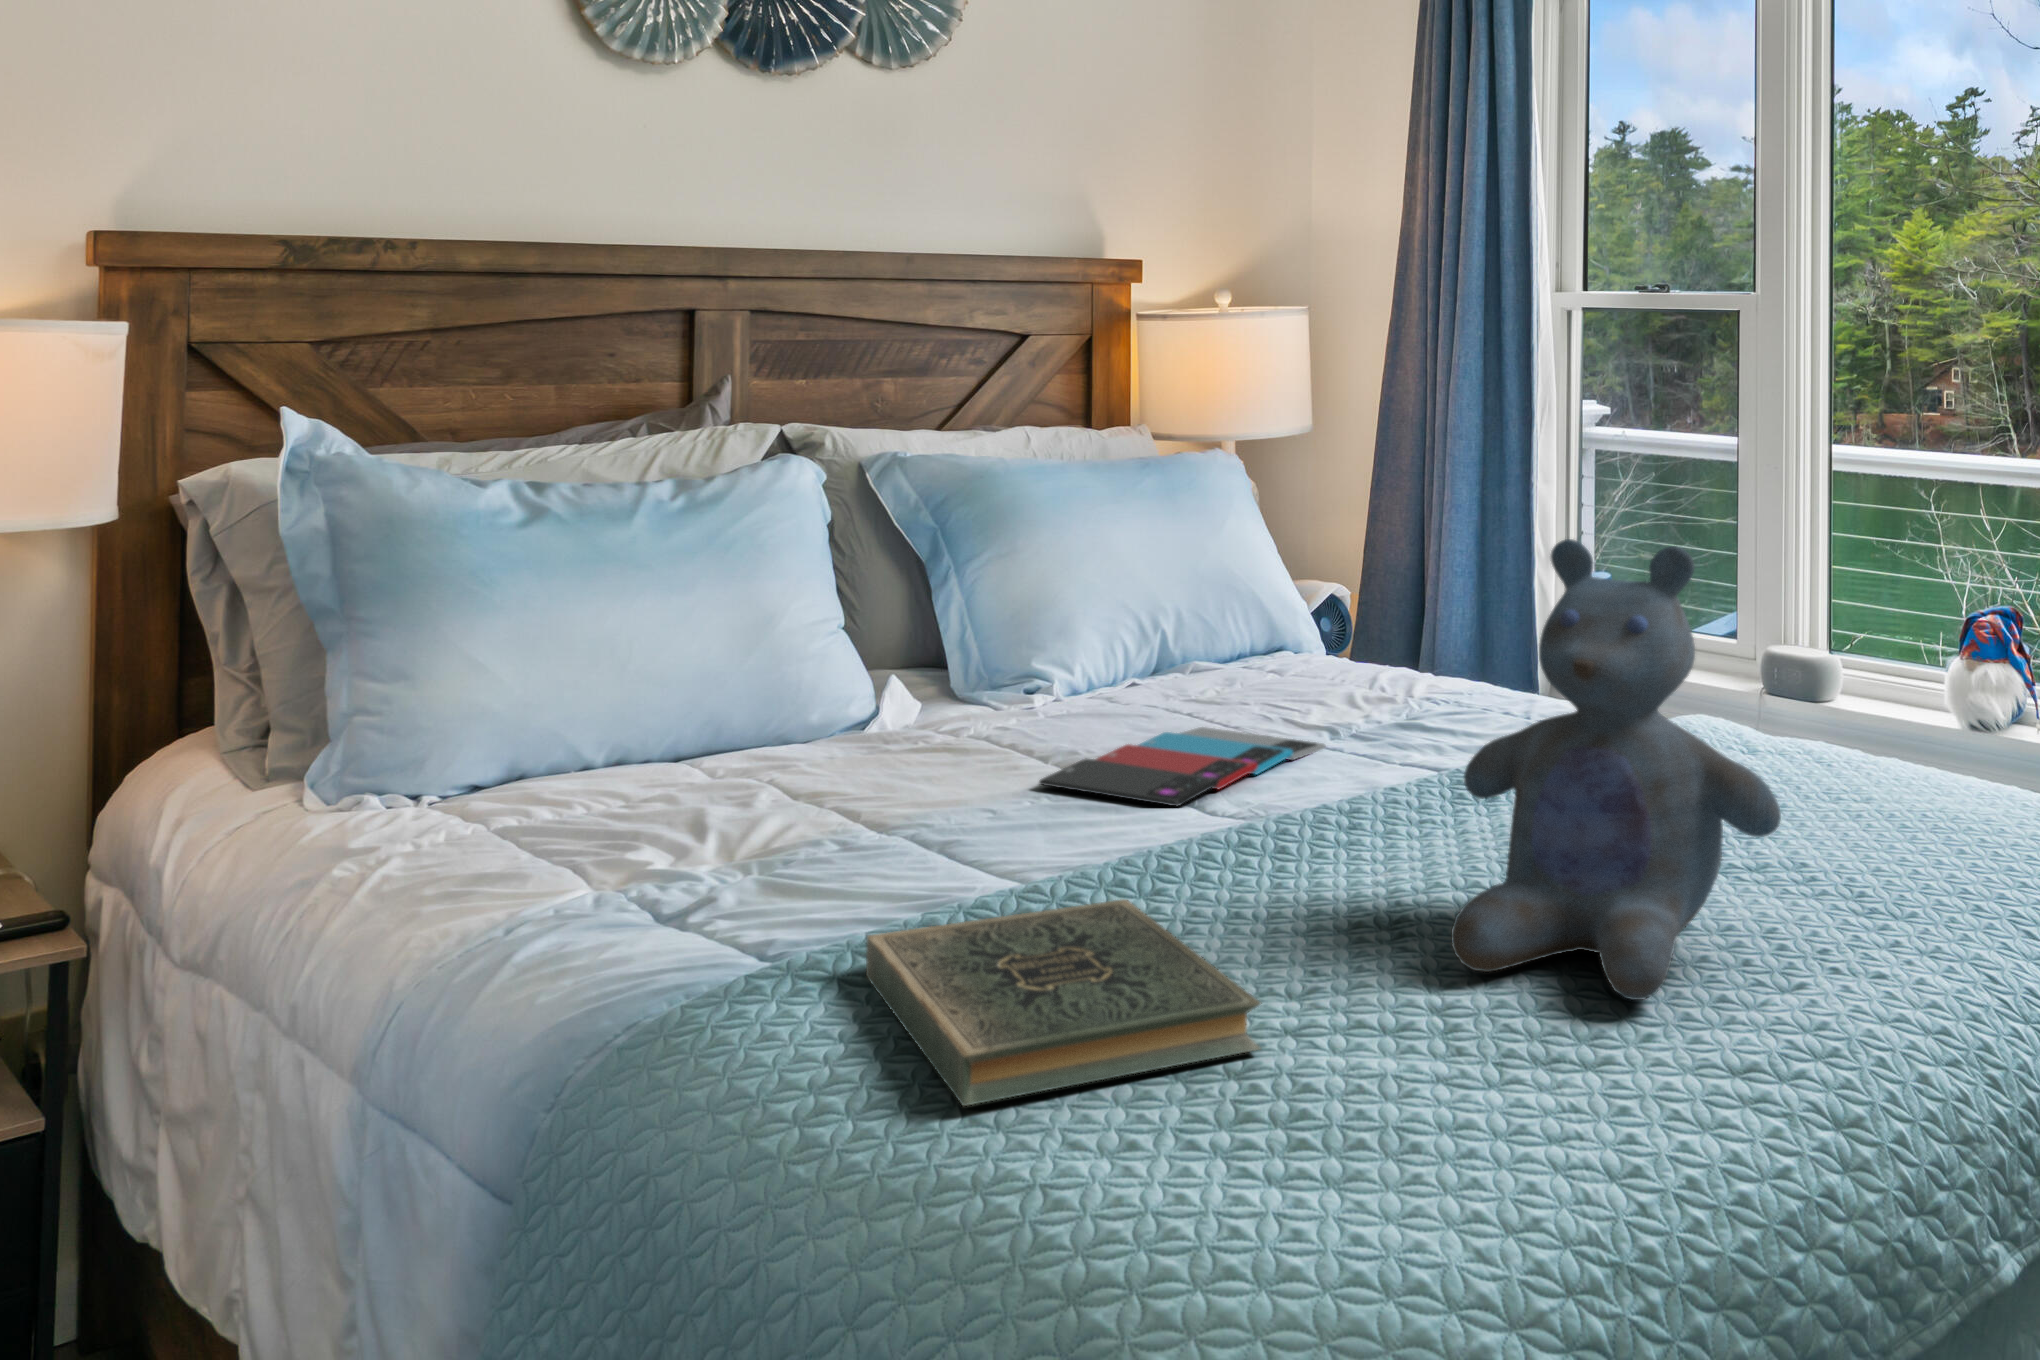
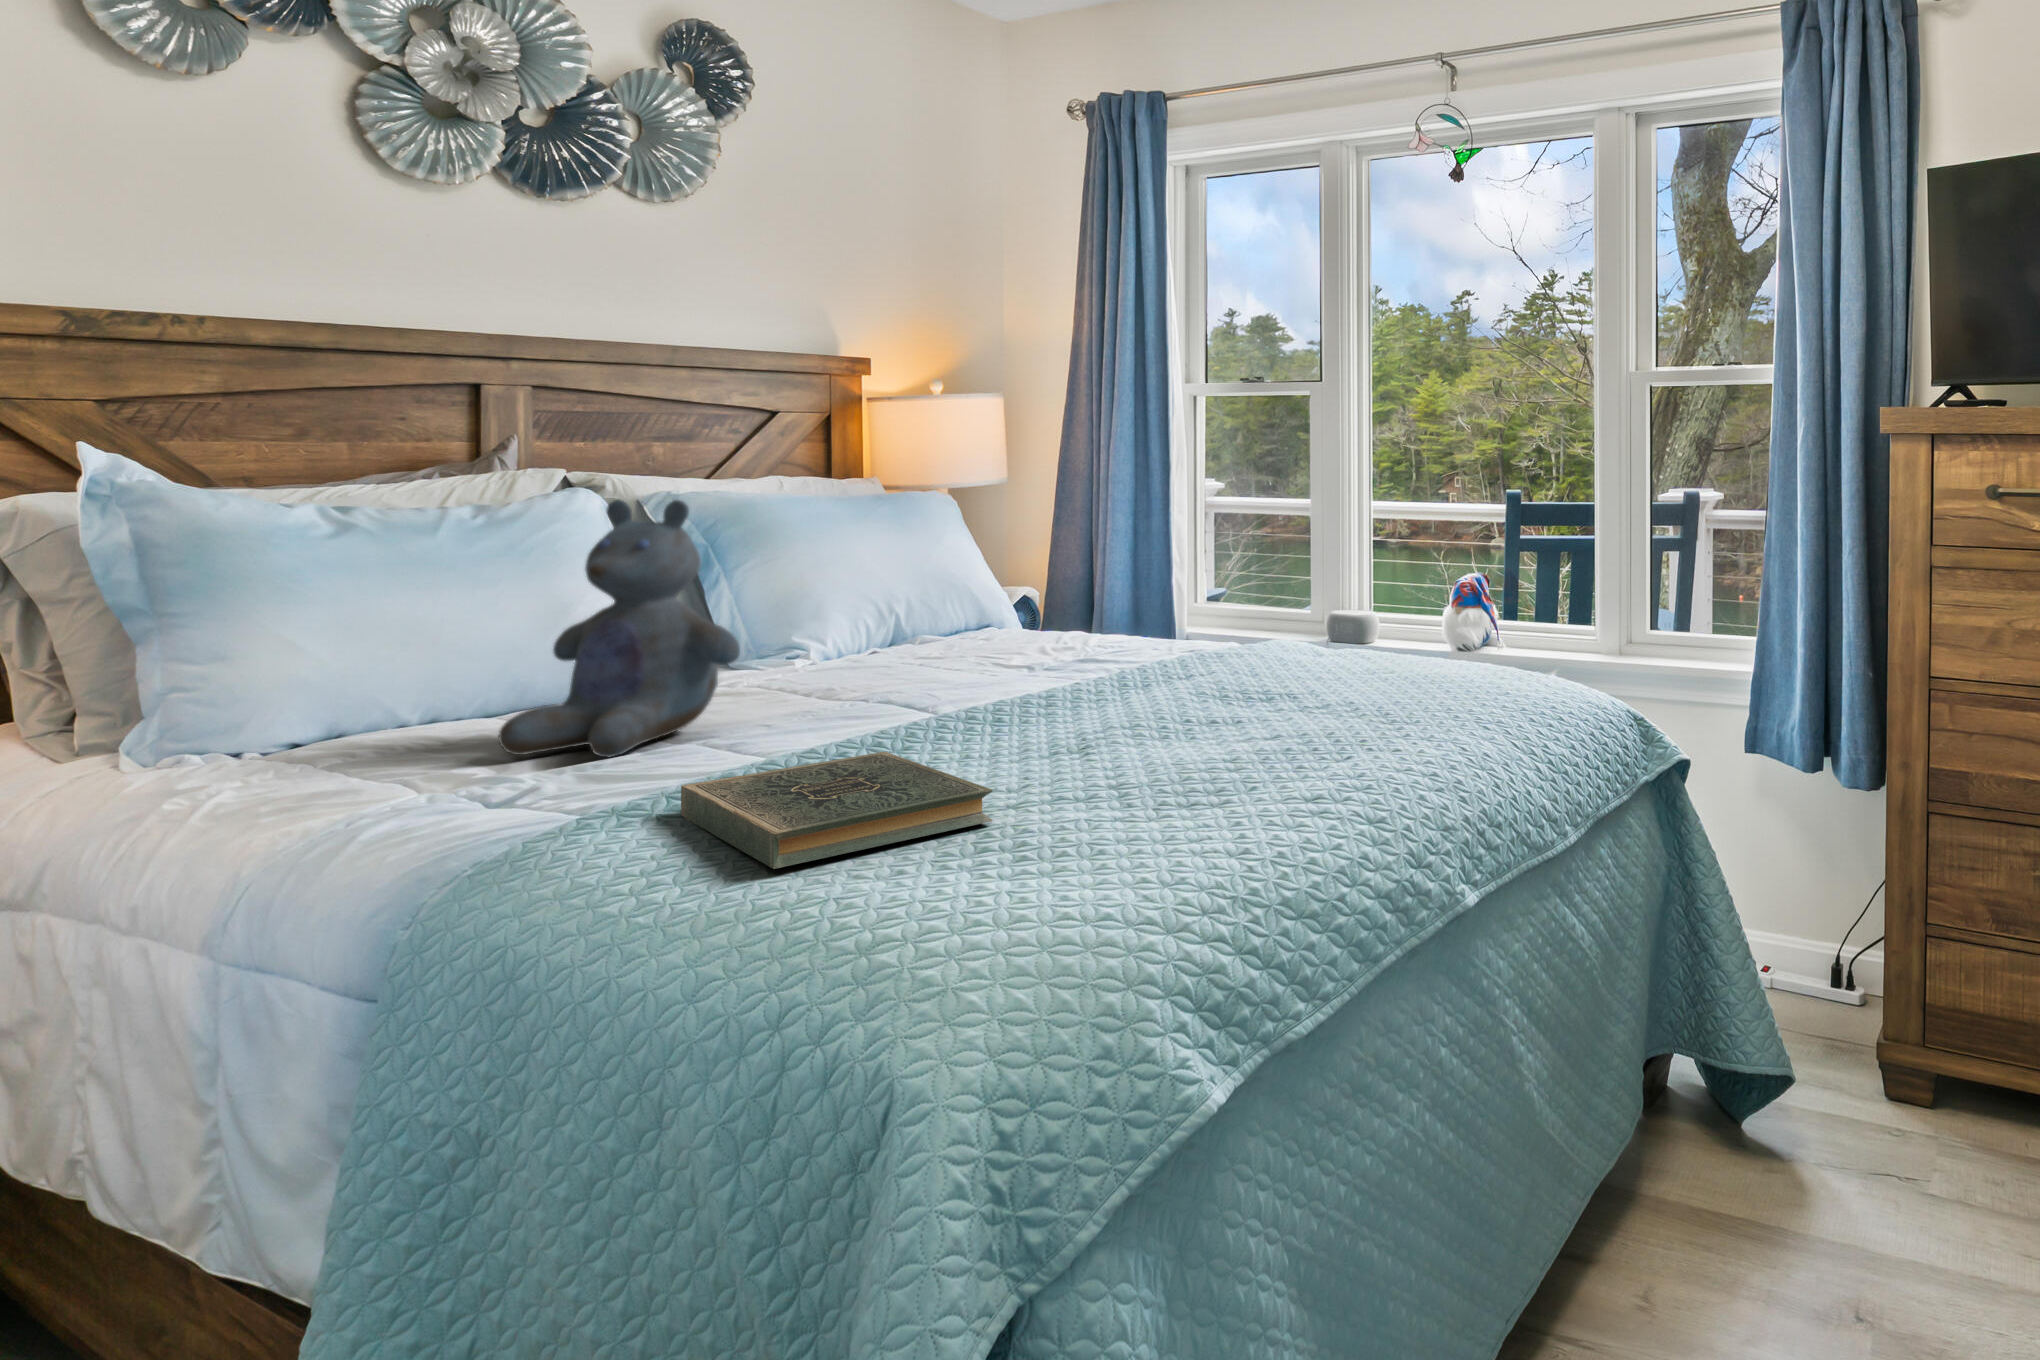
stuffed bear: present [1451,539,1781,1000] -> present [499,499,740,757]
smartphone: present [1039,727,1325,806] -> none [803,670,1025,712]

